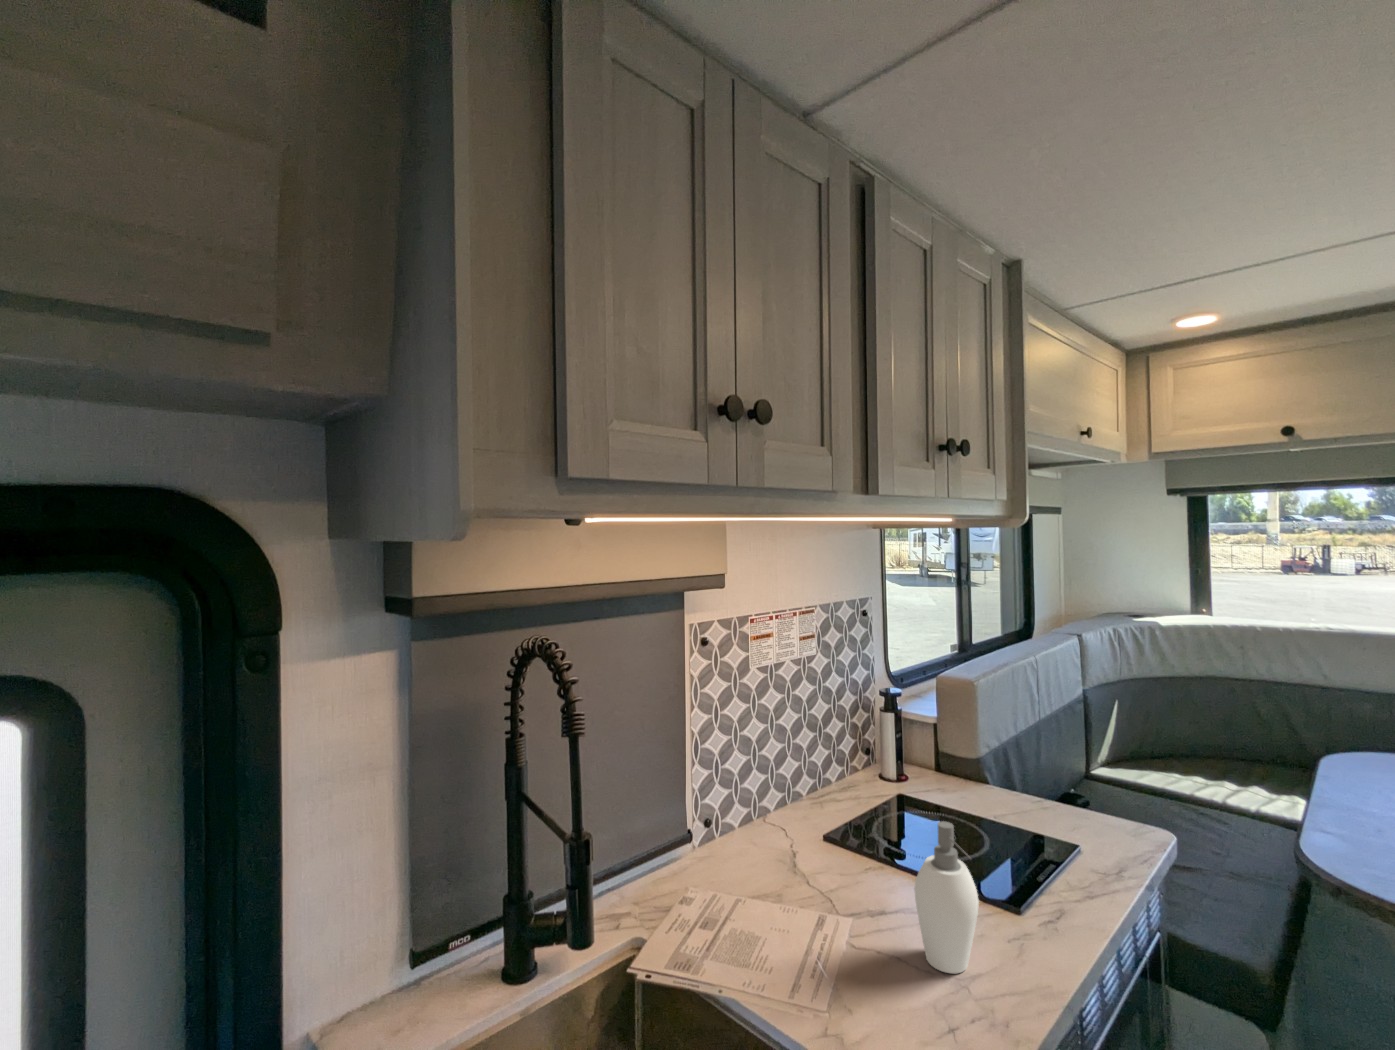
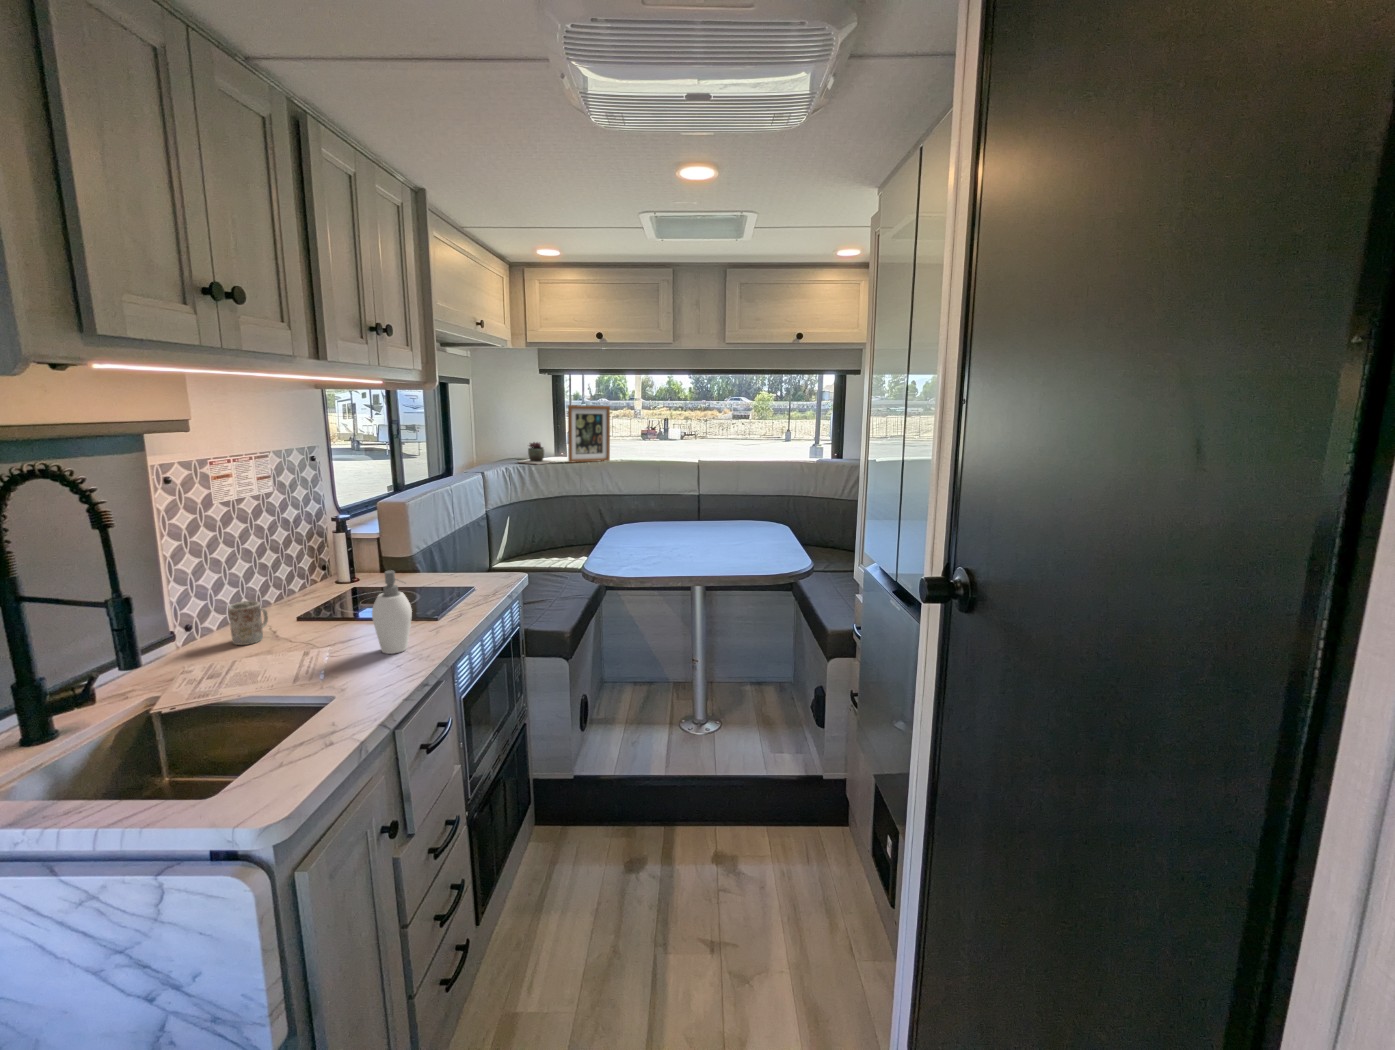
picture frame: none [1220,538,1304,626] -> present [568,405,610,463]
succulent plant: none [1131,591,1199,625] -> present [518,442,556,465]
mug: none [746,803,789,868] -> present [228,601,268,645]

